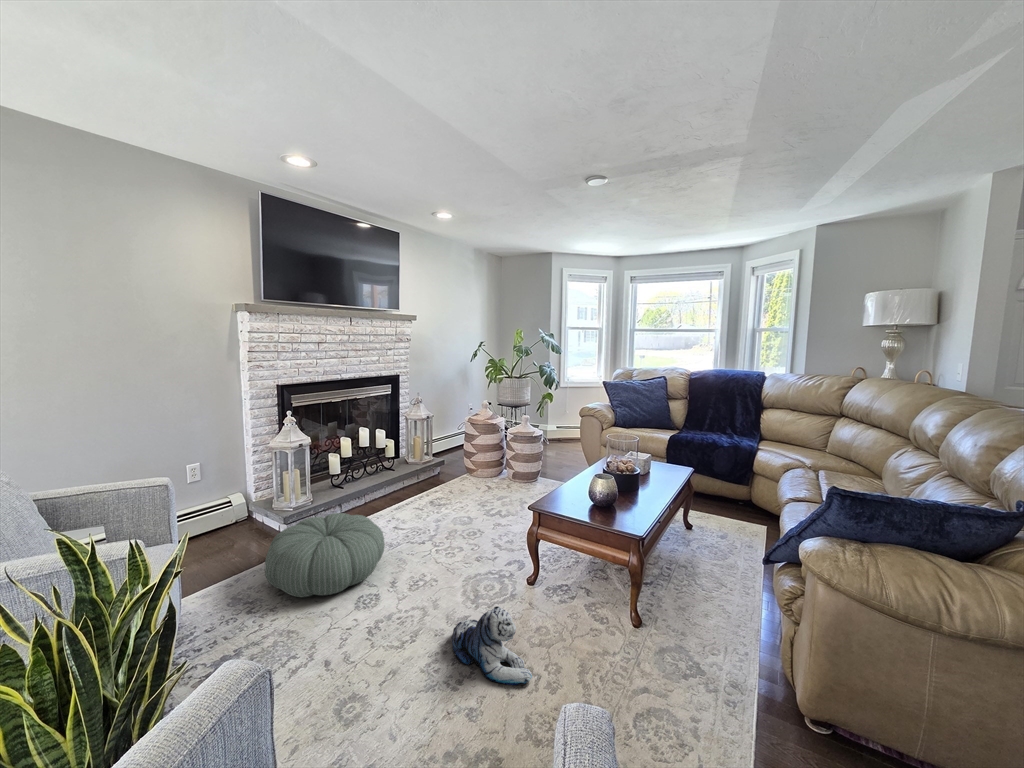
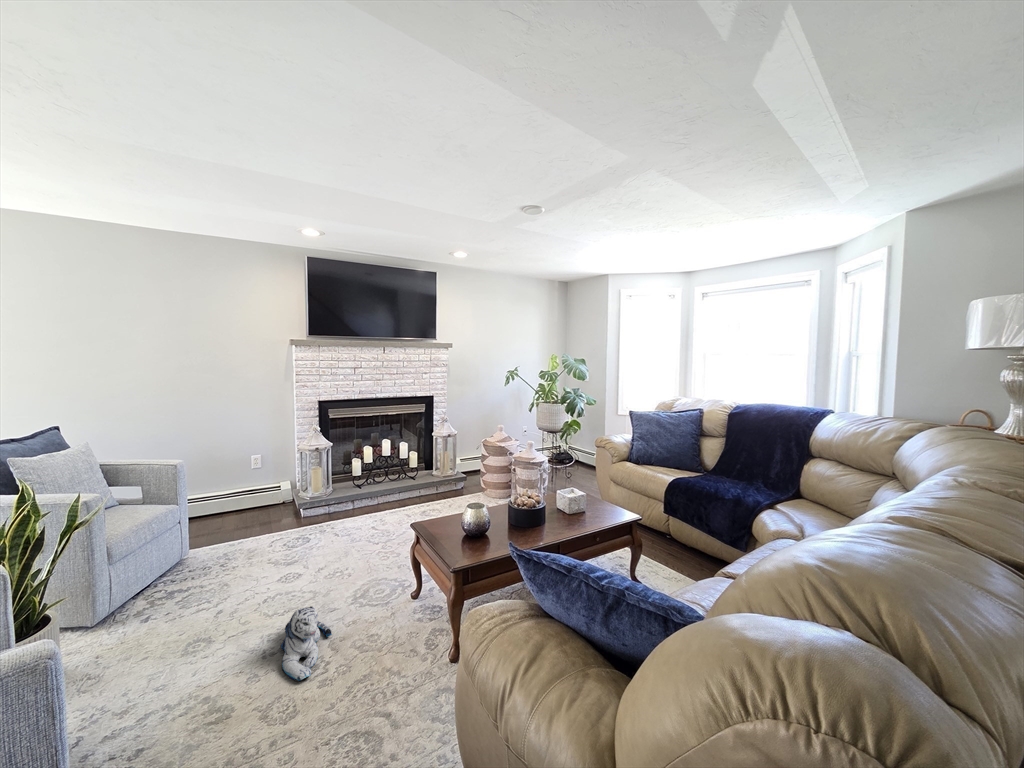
pouf: present [265,513,385,597] -> none [236,506,334,568]

